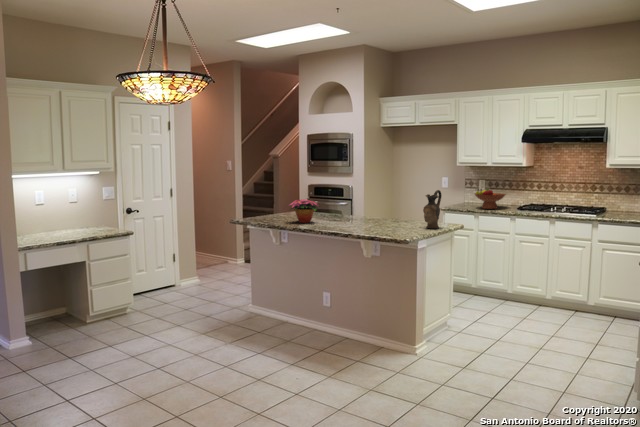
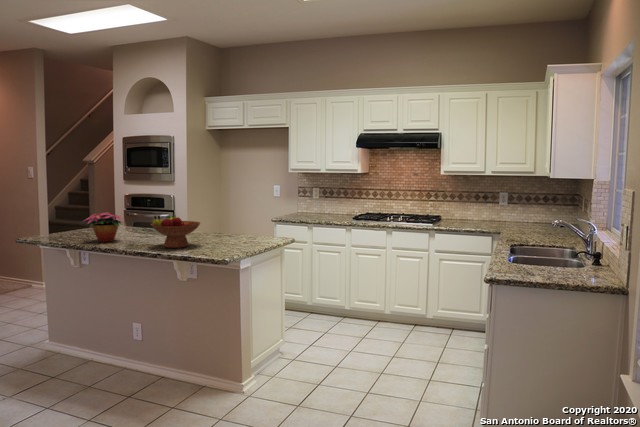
fruit bowl: present [475,189,506,209] -> present [151,215,200,248]
ceramic pitcher: present [423,190,442,228] -> none [249,199,269,244]

